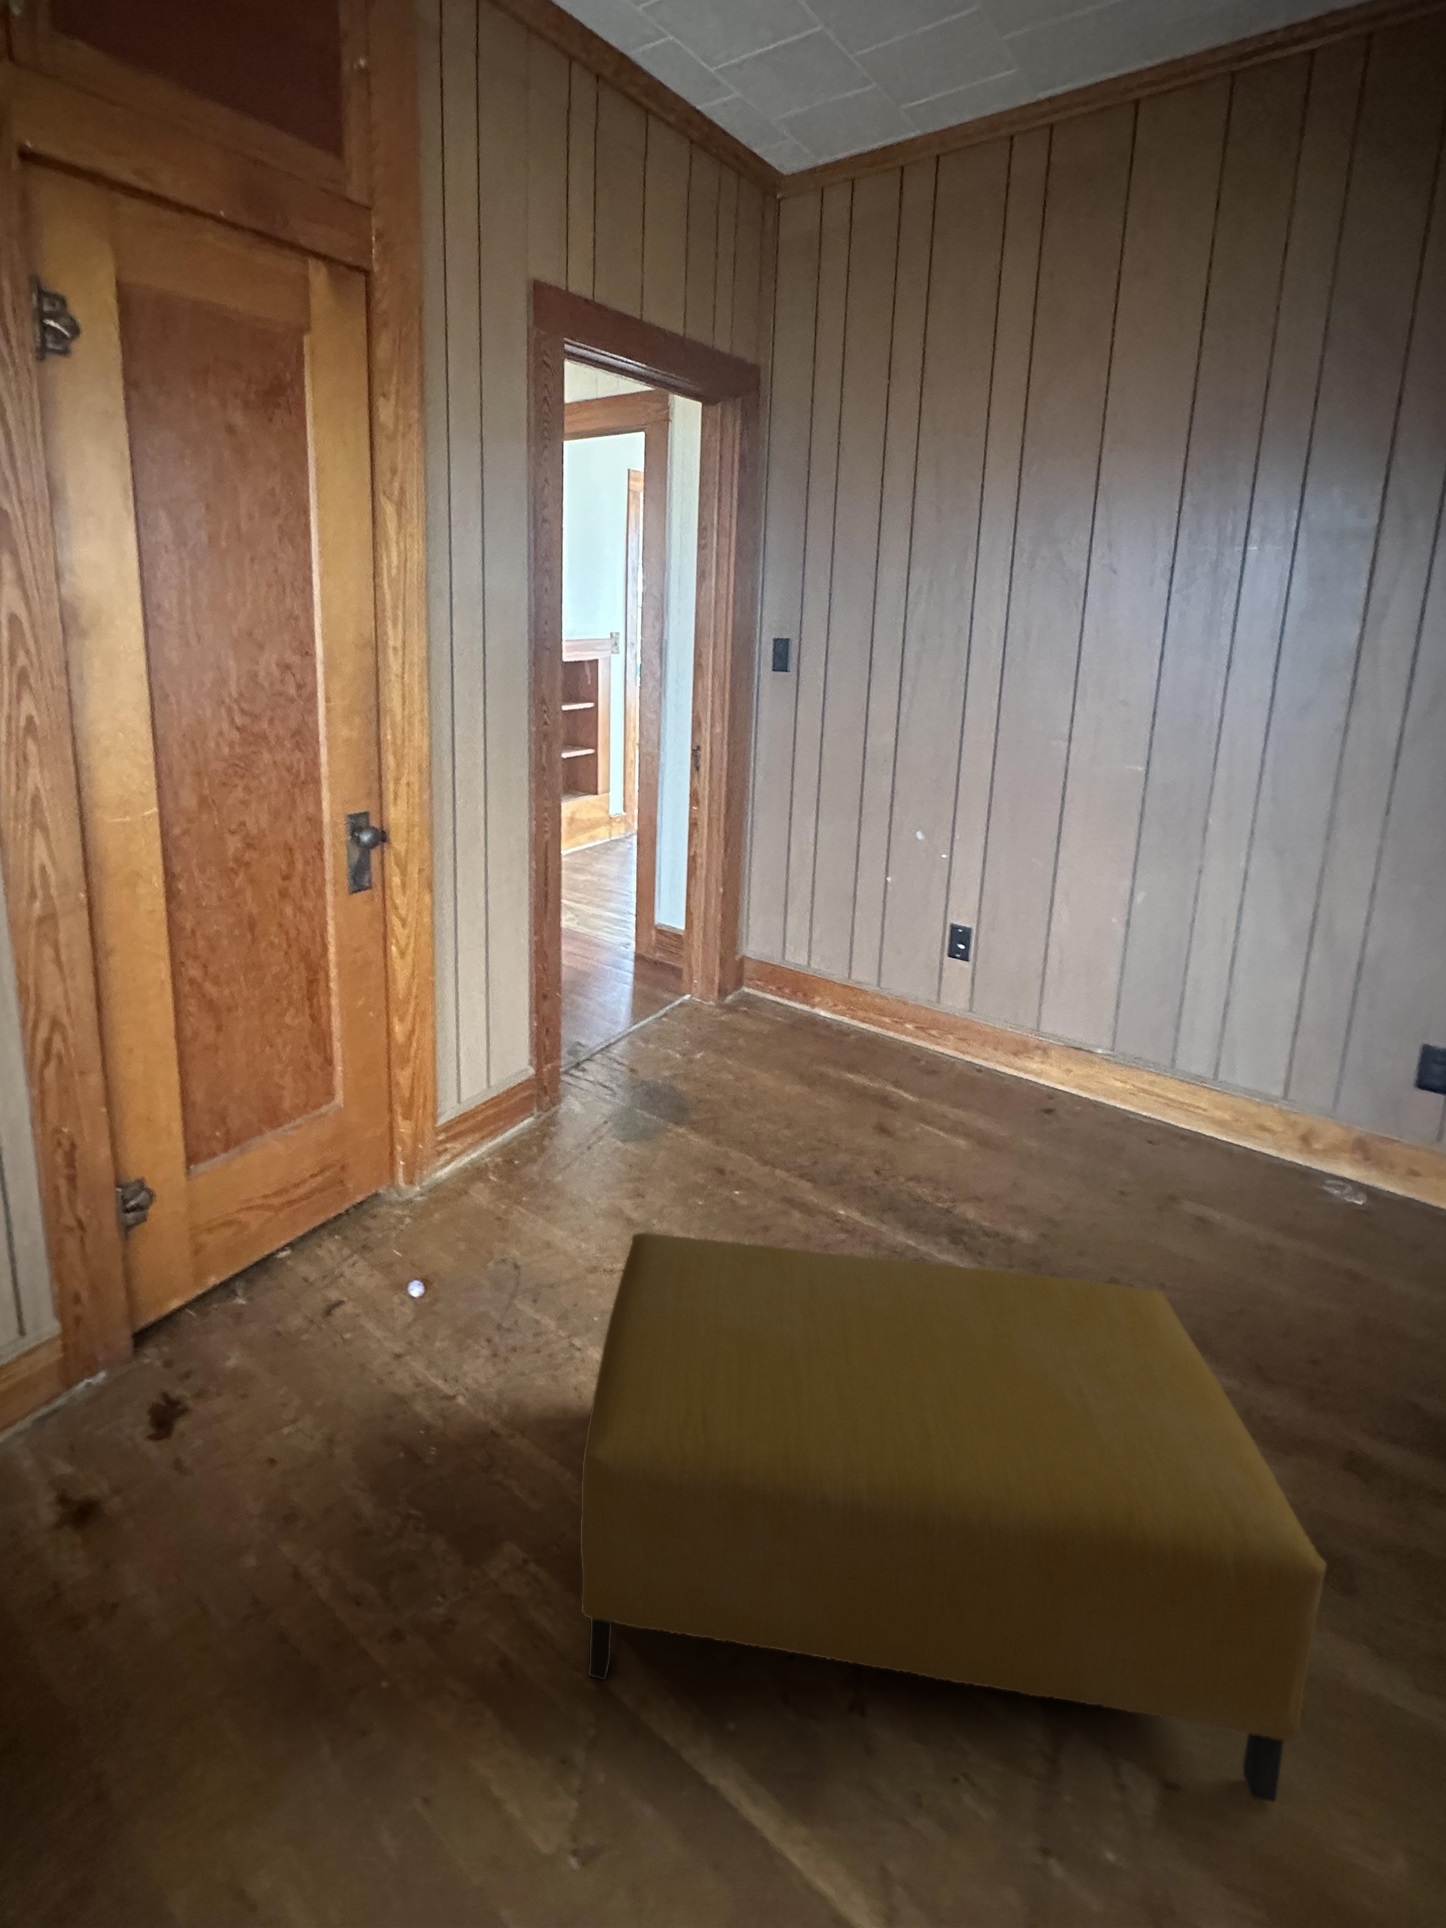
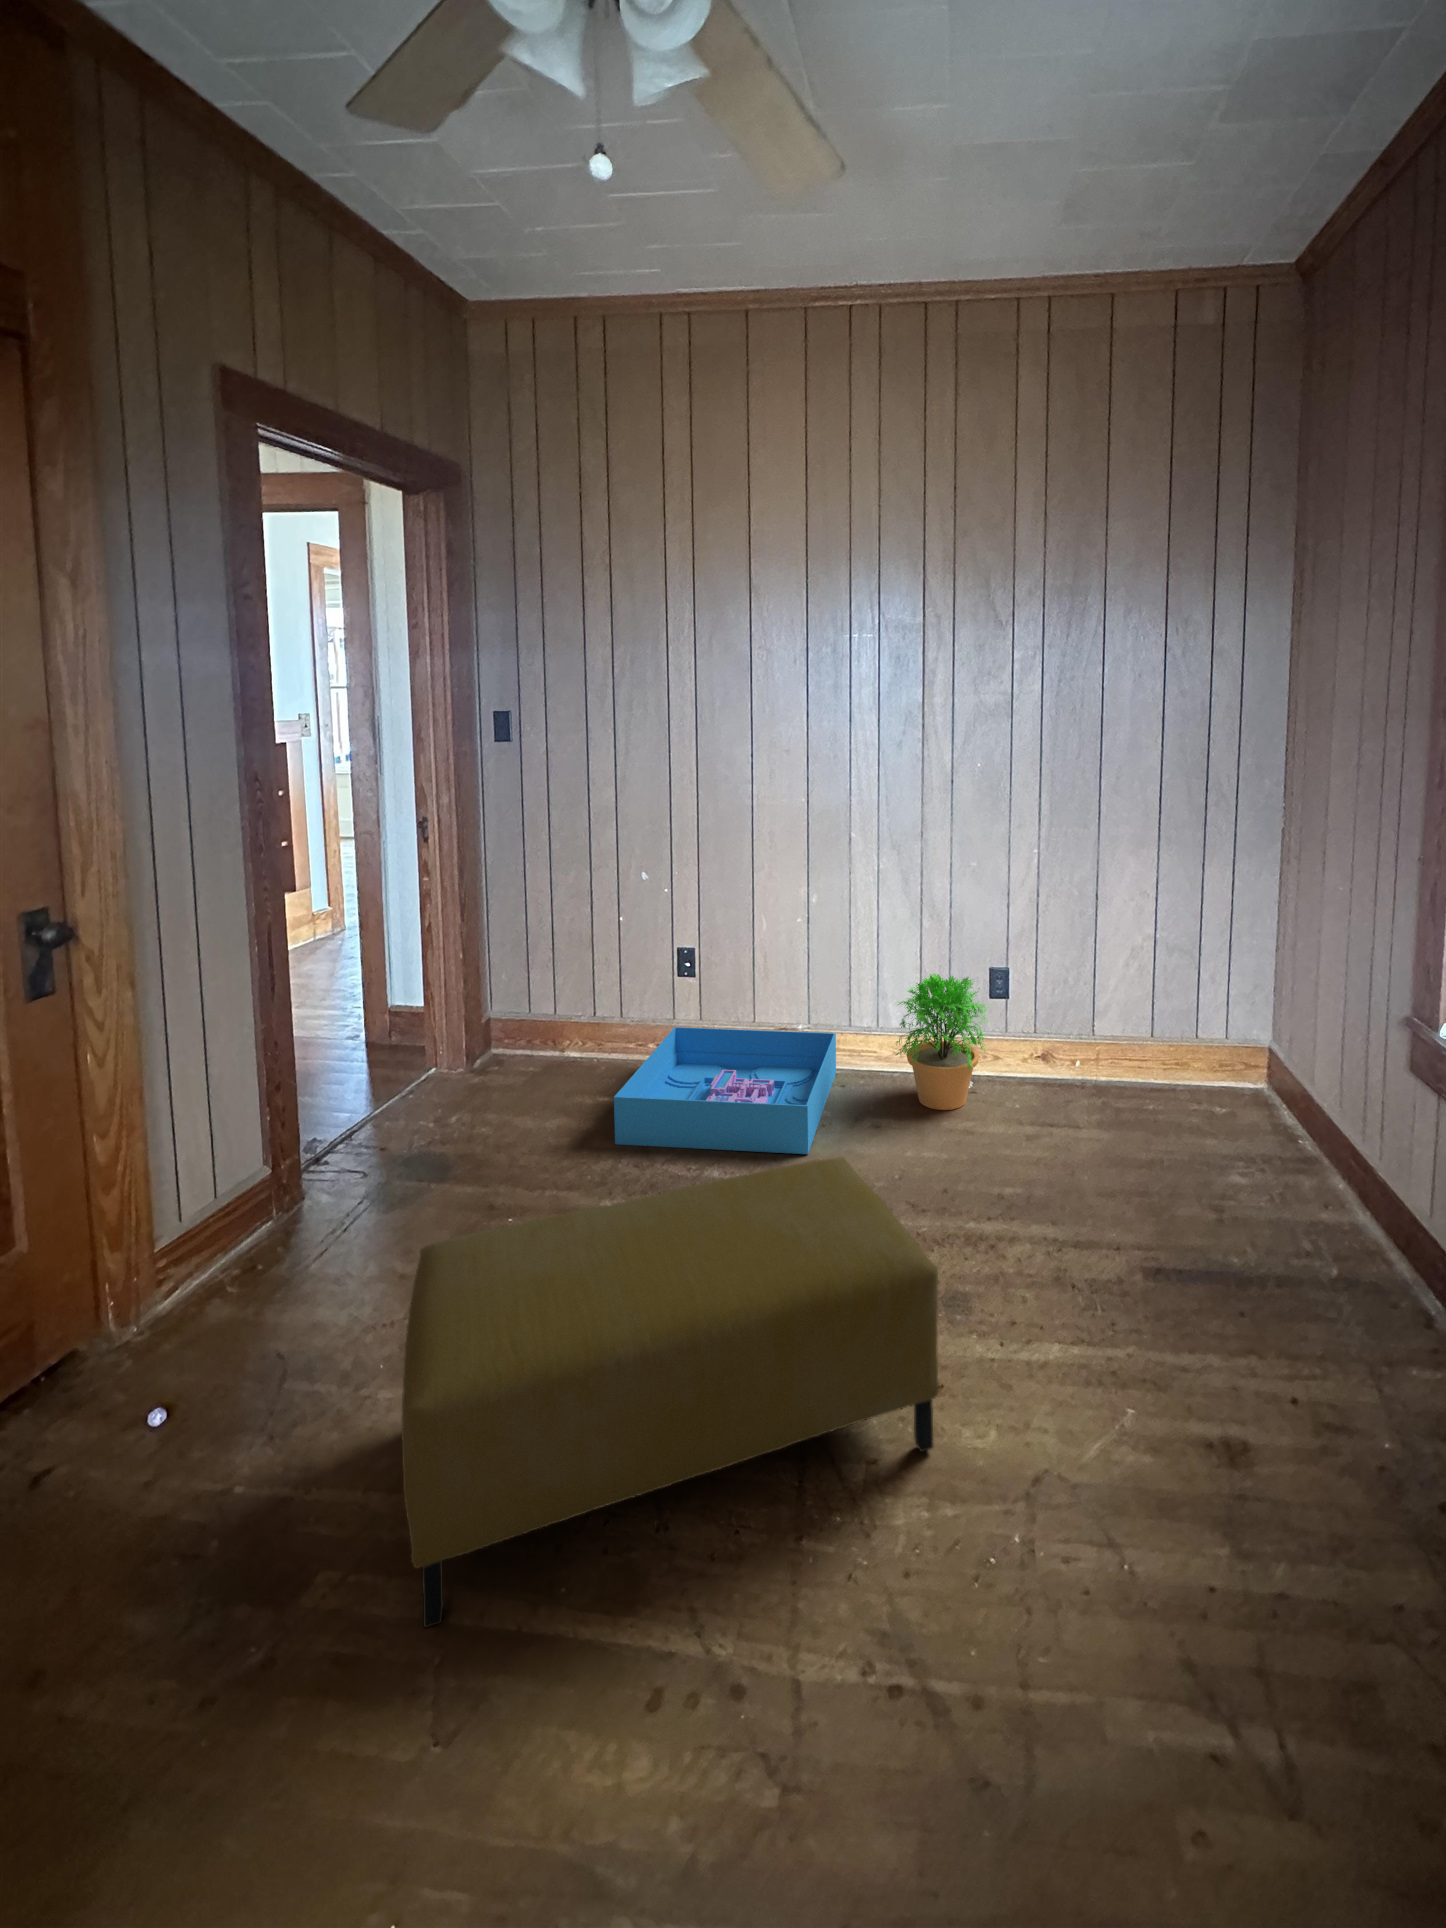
storage bin: none [858,1013,1150,1226] -> present [614,1027,836,1154]
potted plant: none [1239,1031,1416,1226] -> present [896,974,989,1110]

